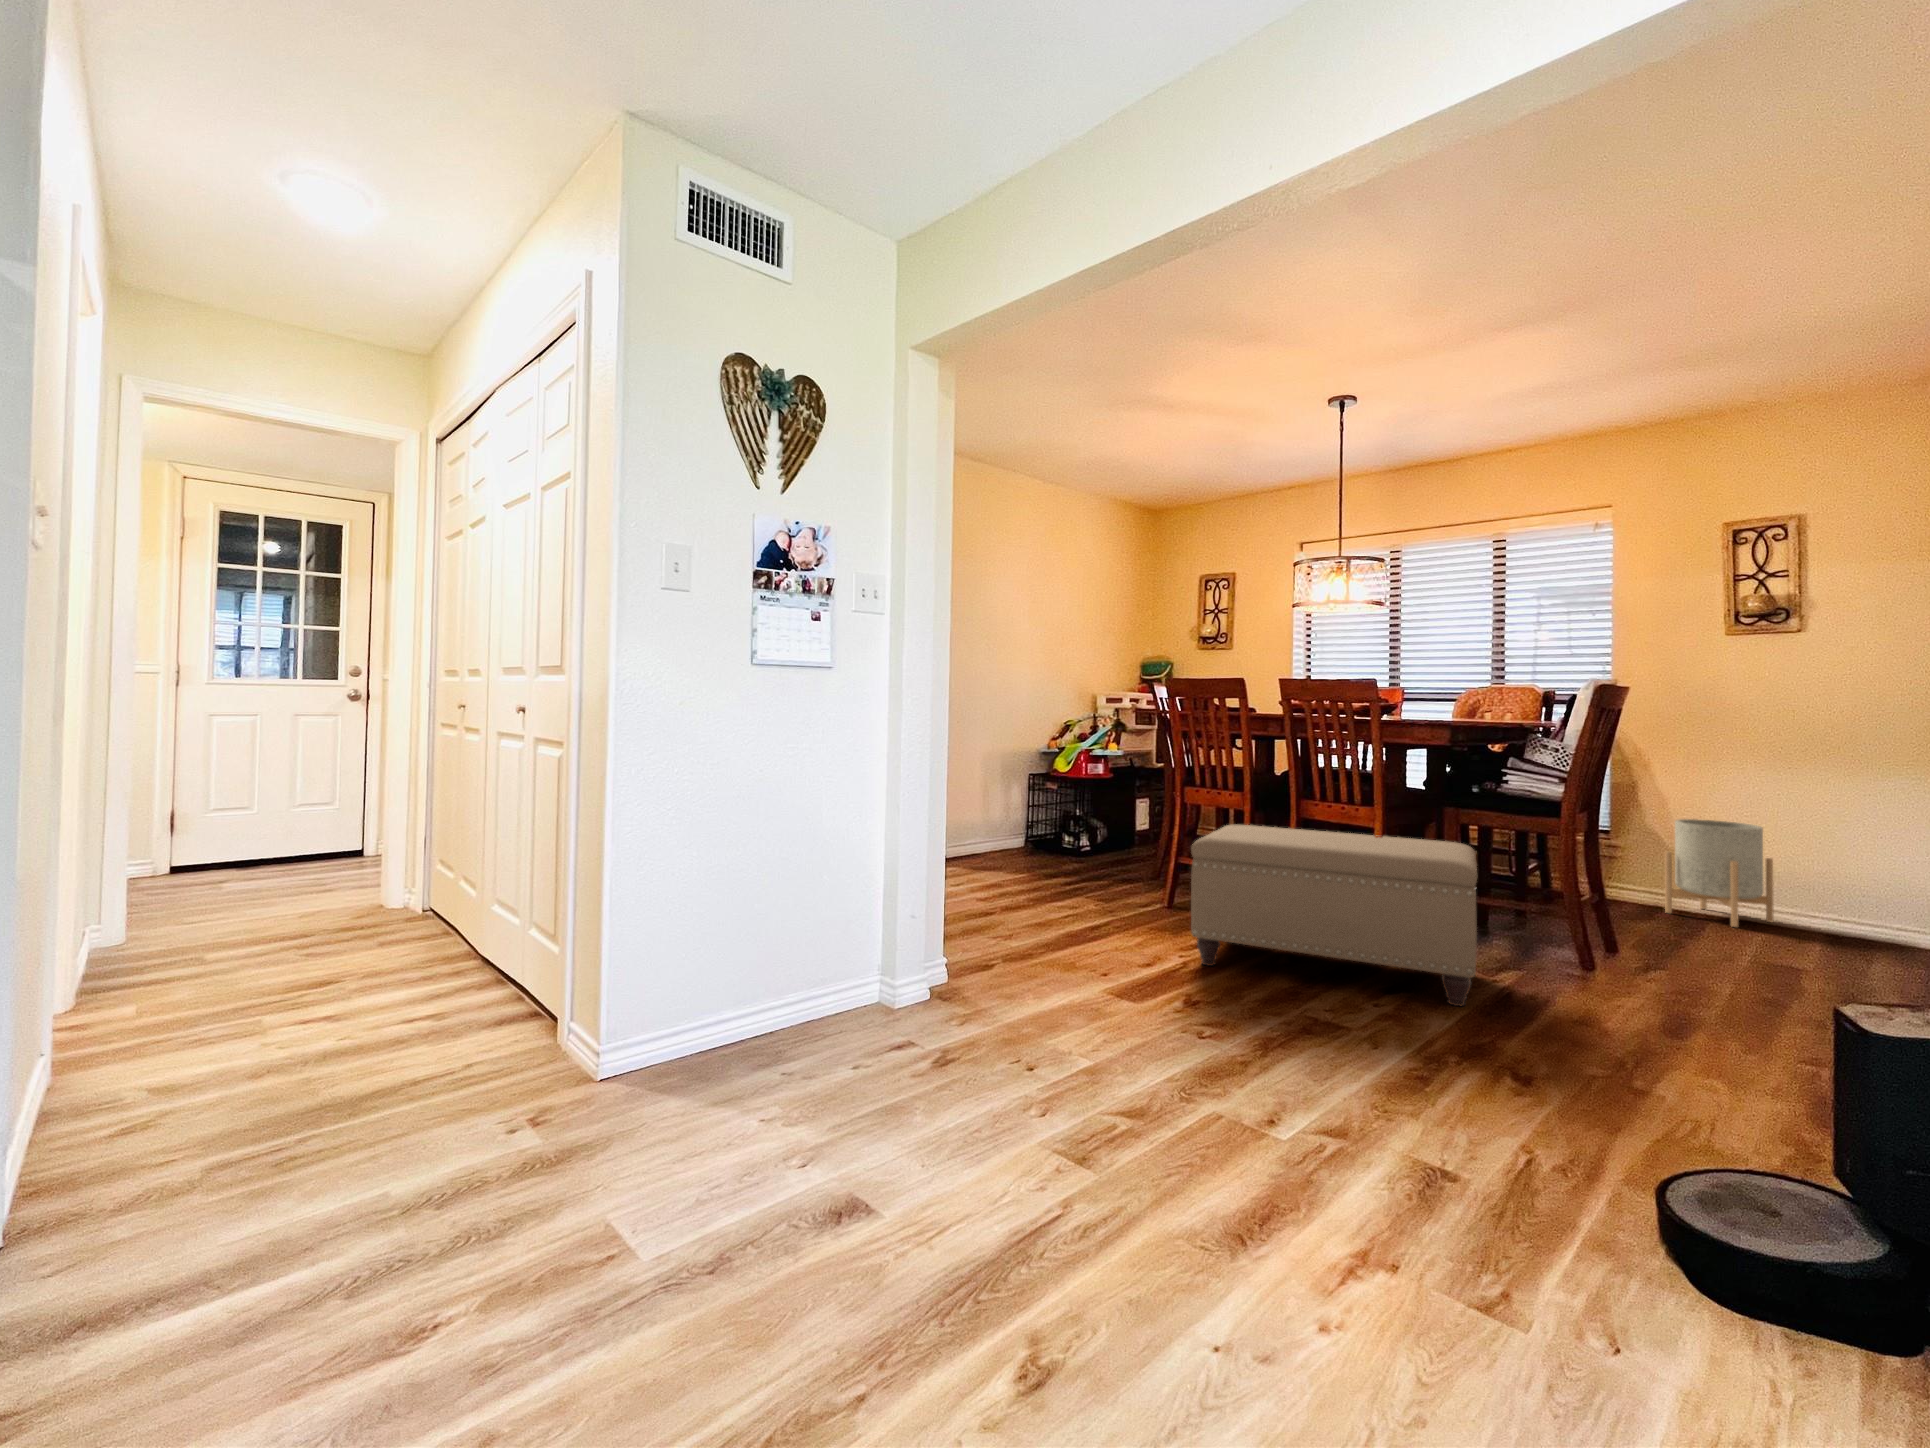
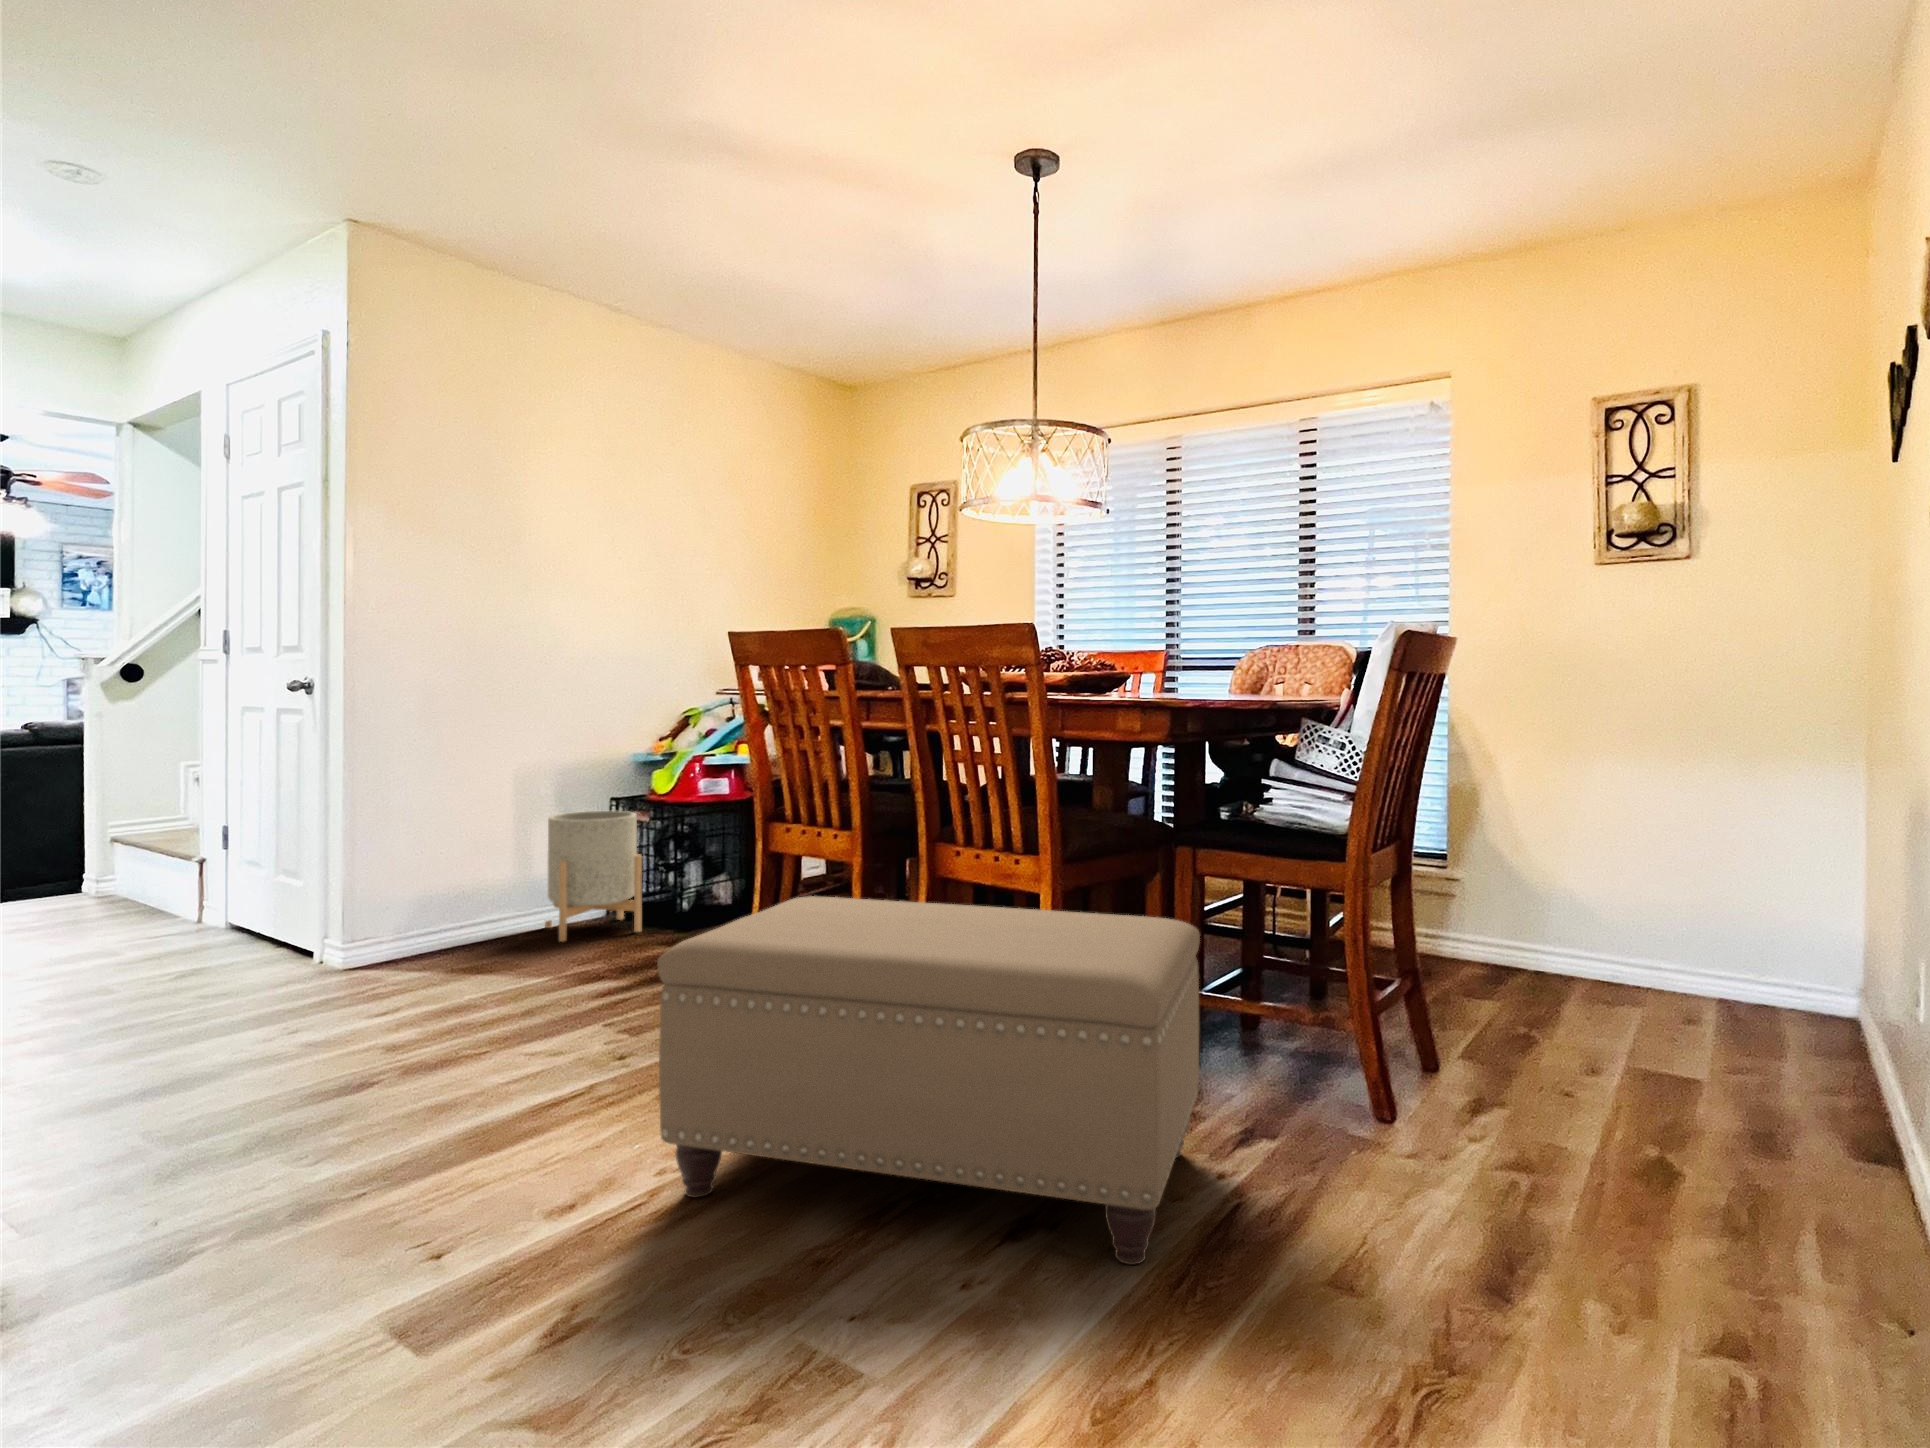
planter: present [1665,819,1774,927] -> present [545,811,642,942]

